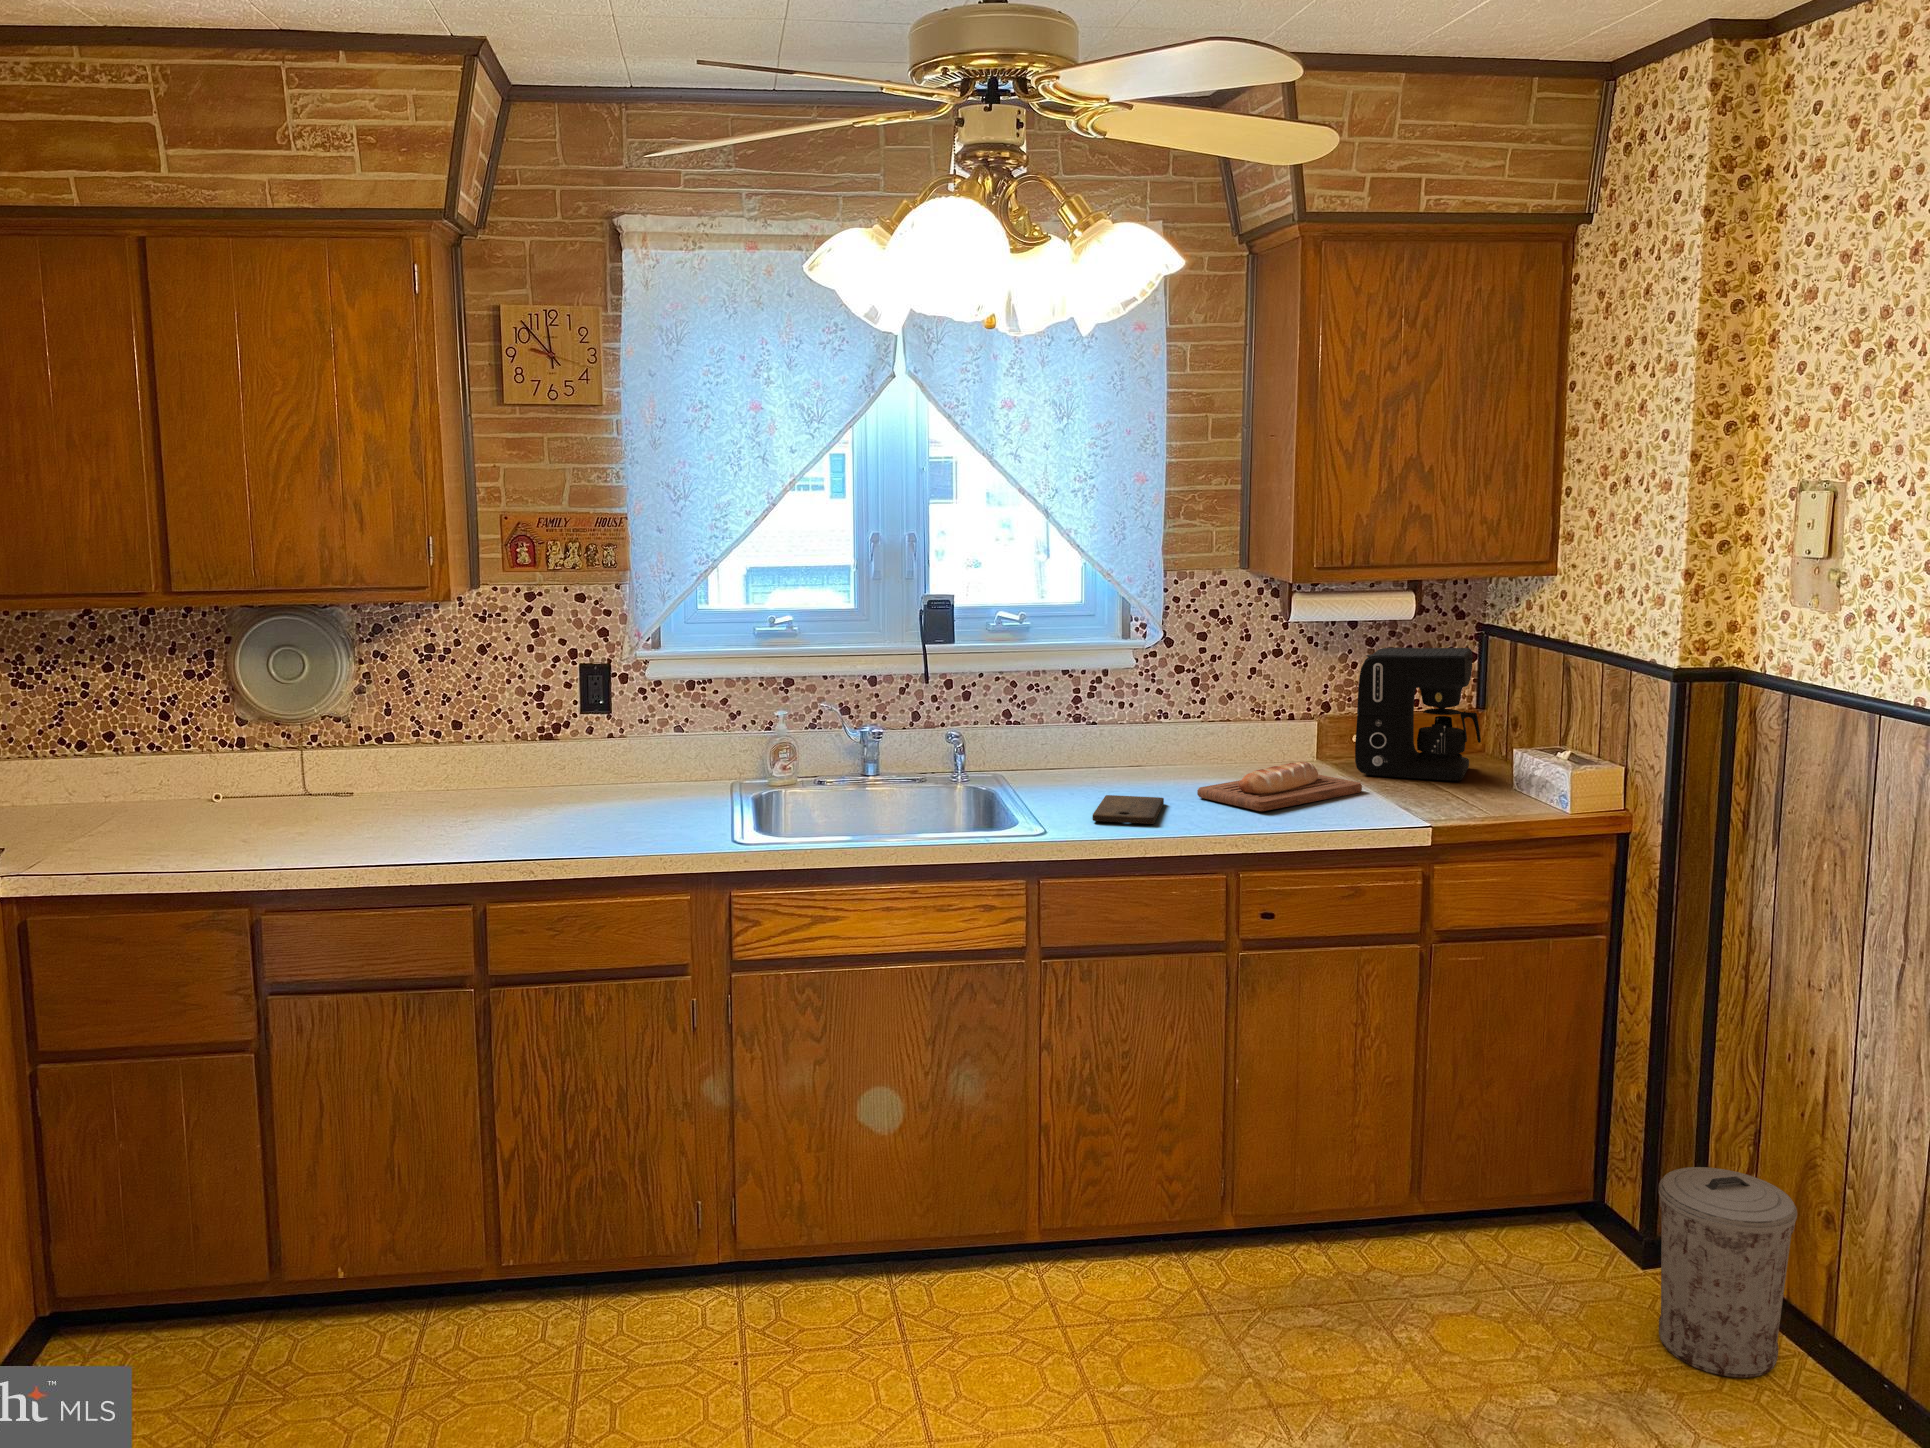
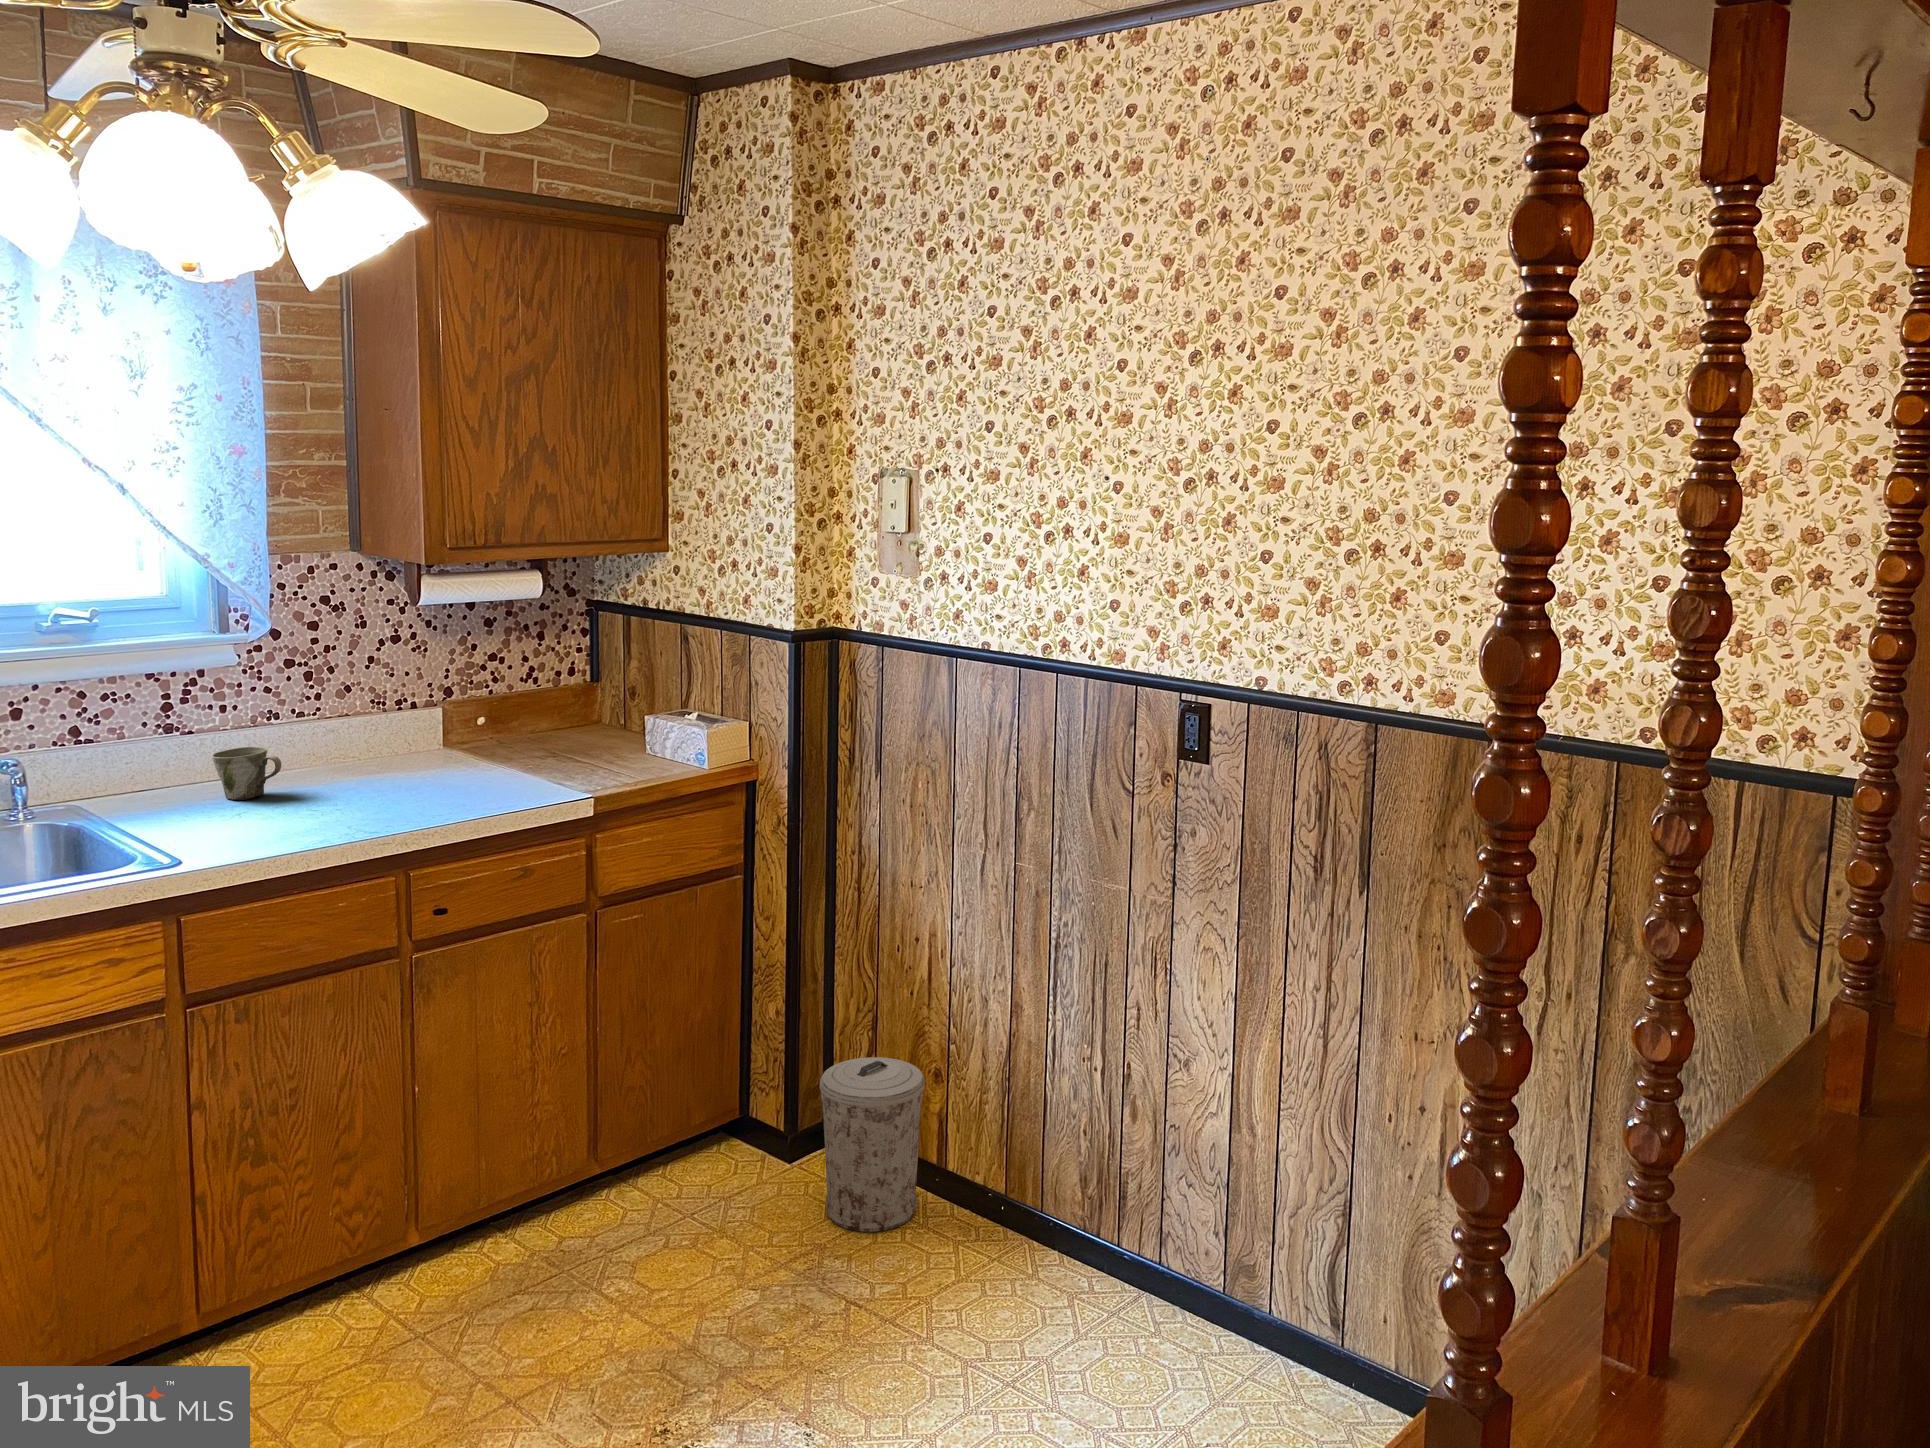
coffee maker: present [1355,648,1481,781] -> none [491,624,611,756]
mug: none [1101,742,1154,788] -> present [212,747,281,800]
bread loaf: present [1197,762,1362,811] -> none [340,749,511,804]
cutting board: present [1092,795,1164,824] -> none [233,804,310,839]

